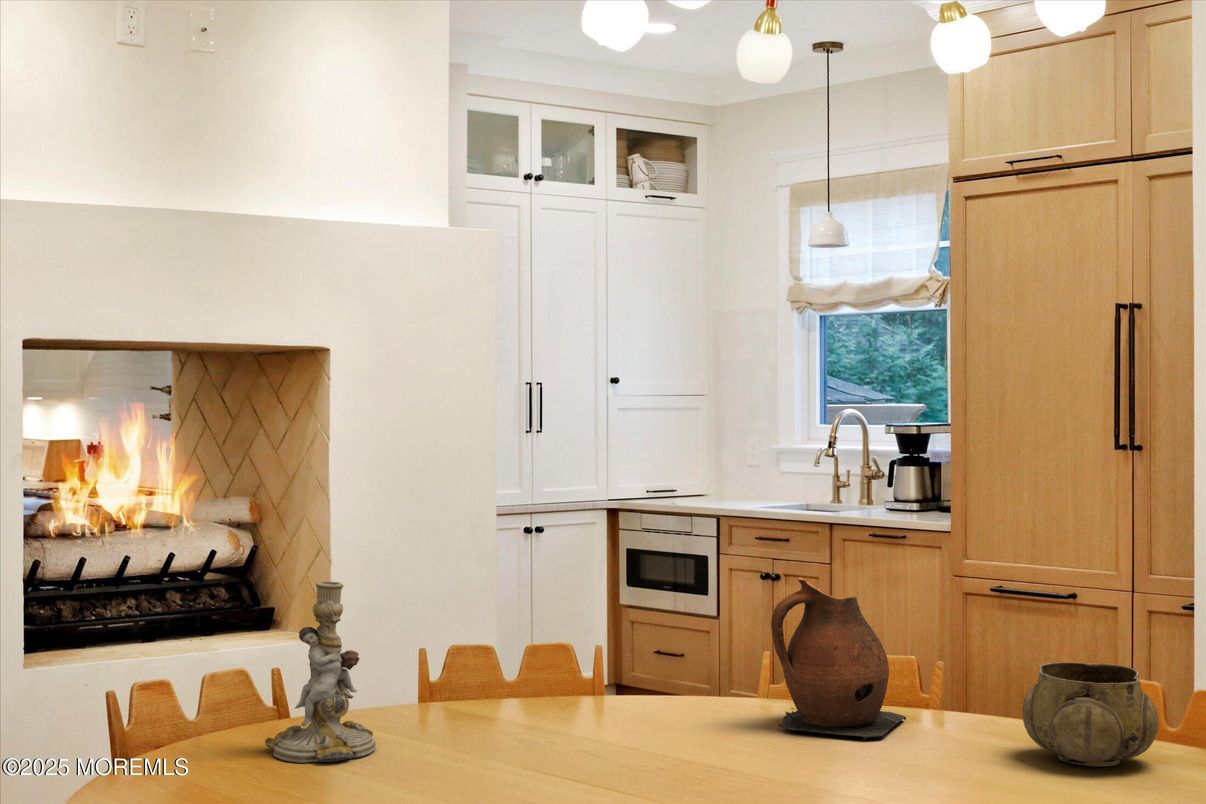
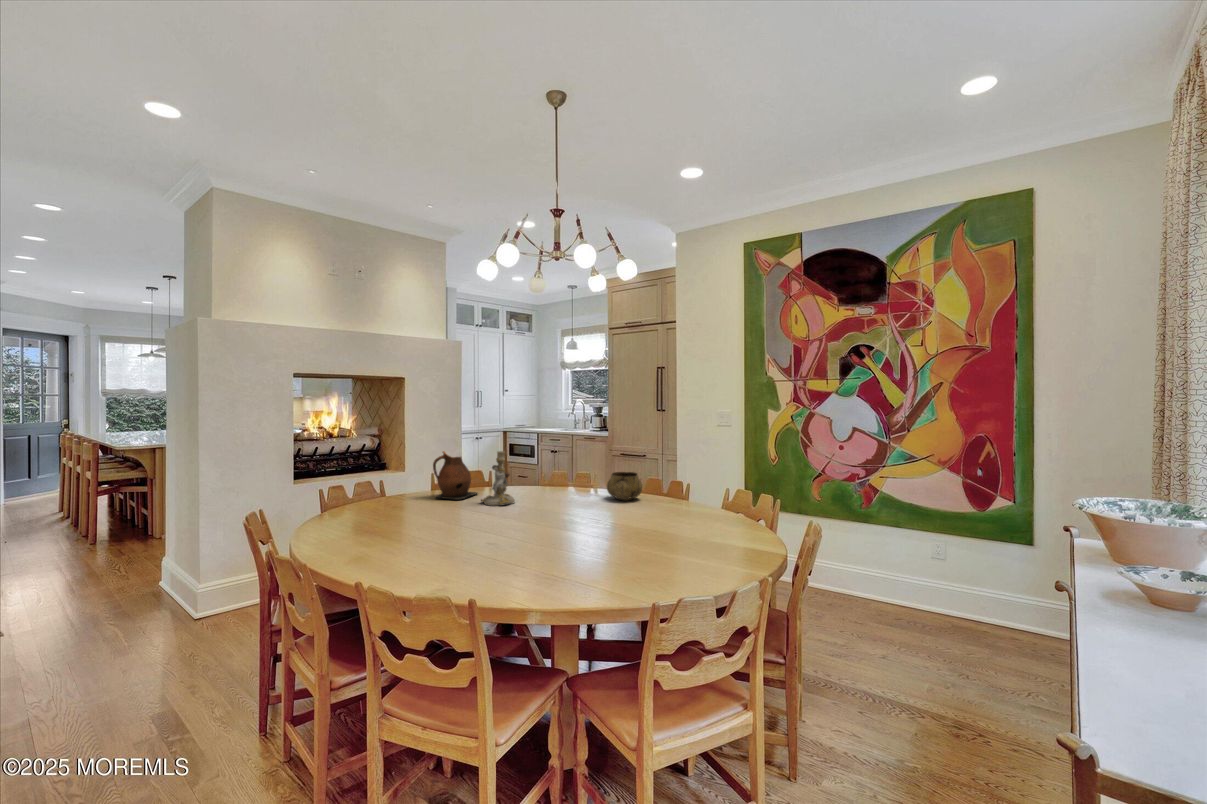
ceramic pitcher: present [771,577,906,740] -> present [433,451,477,500]
candlestick: present [265,582,376,763] -> present [481,451,515,506]

